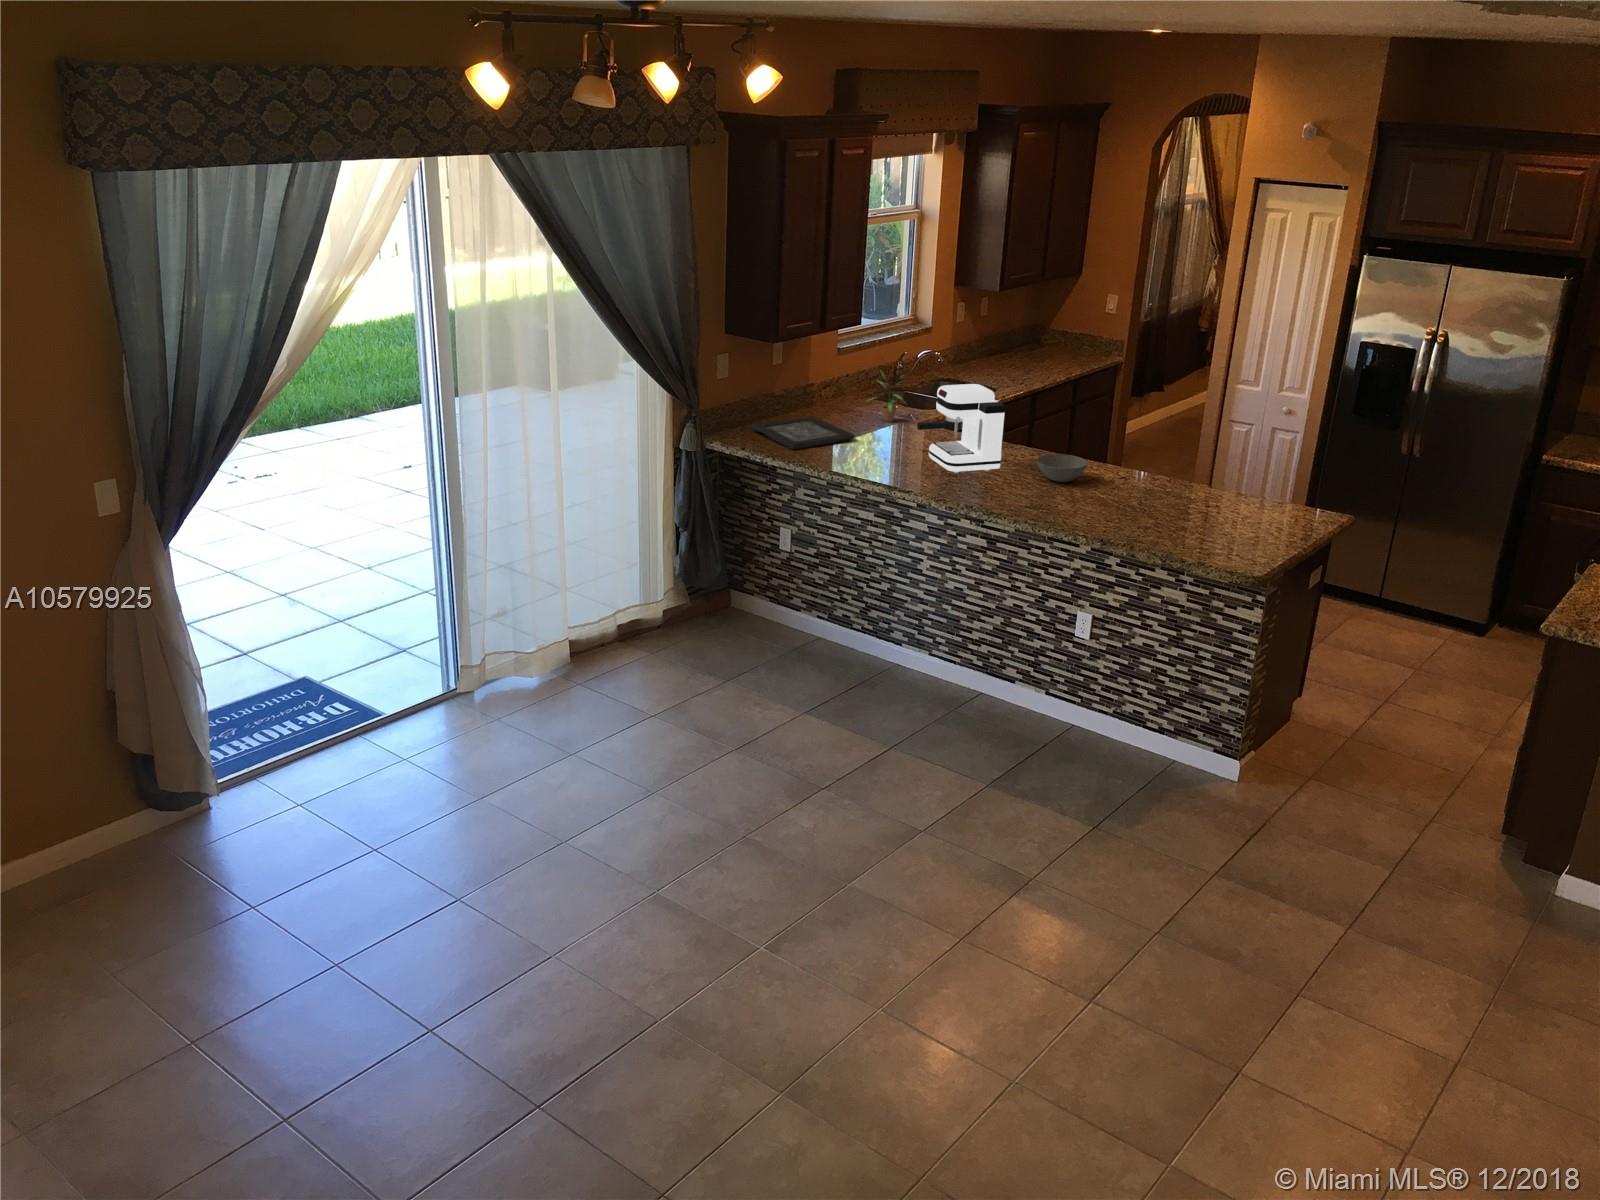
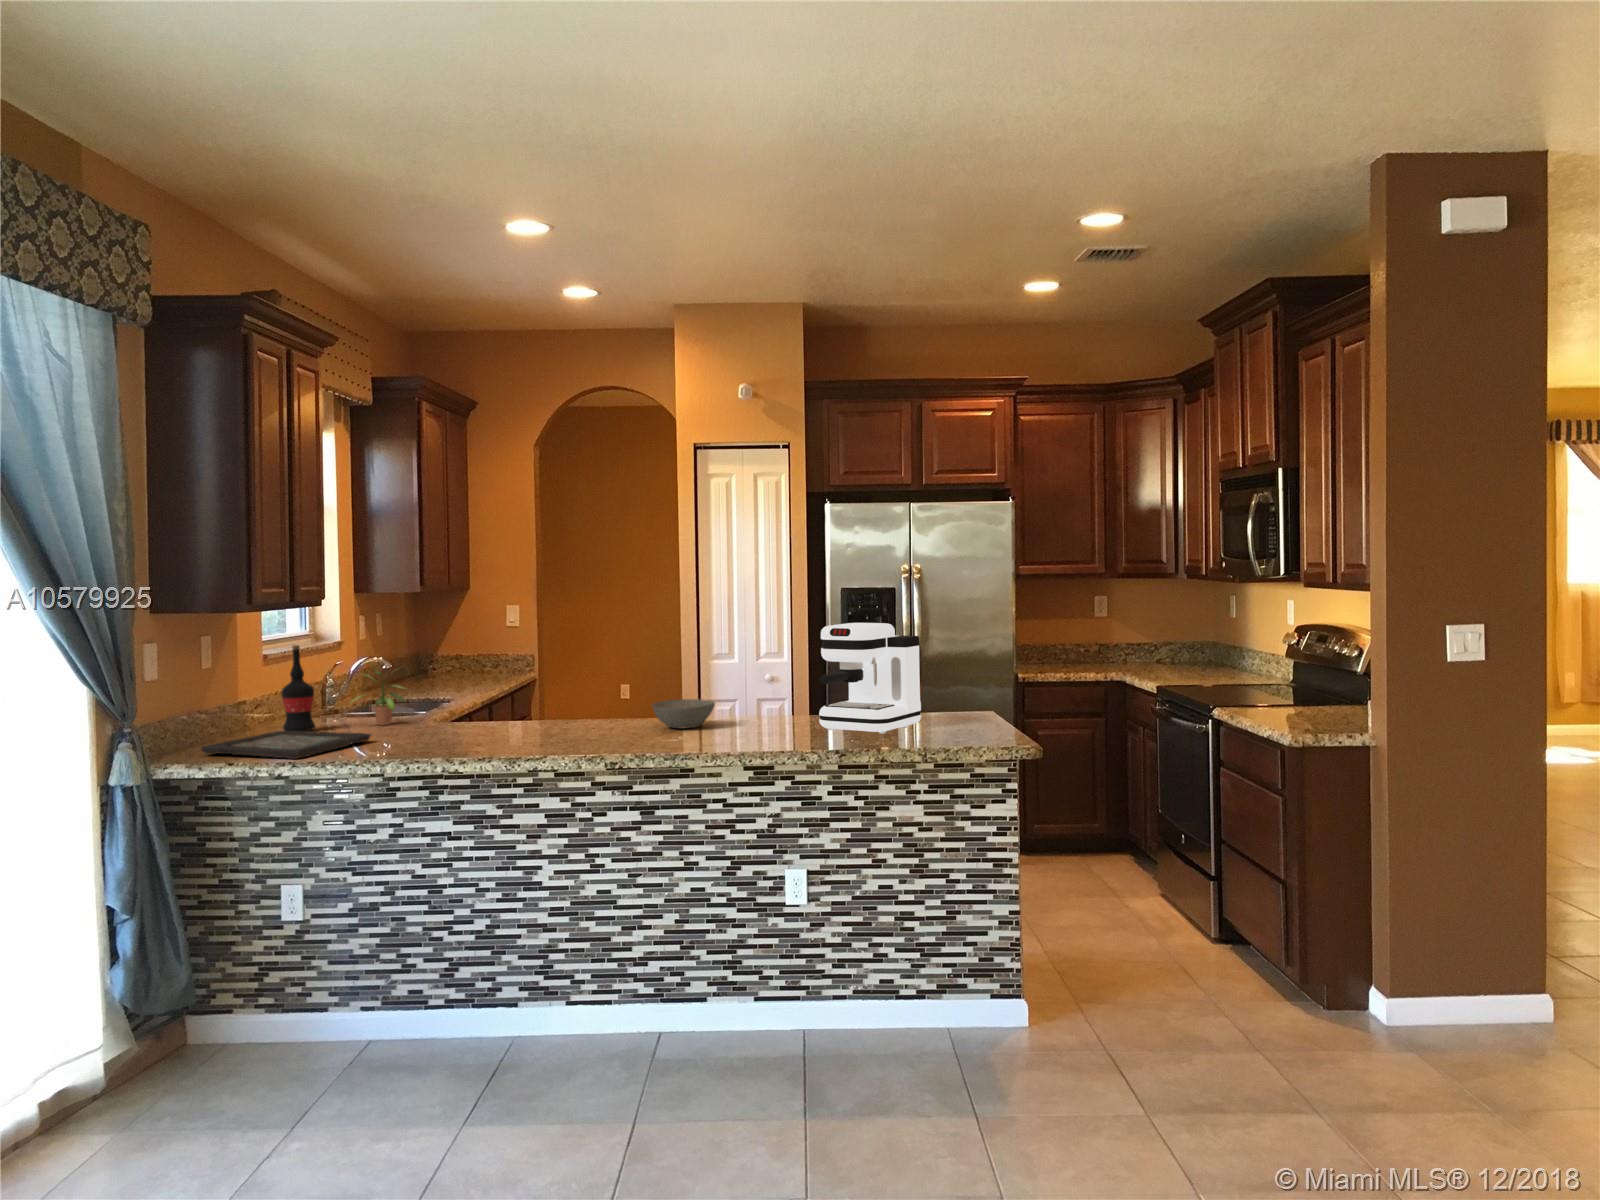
wine bottle: none [821,355,844,417] -> present [281,645,315,731]
coffee maker: present [917,384,1005,473] -> present [819,623,921,734]

